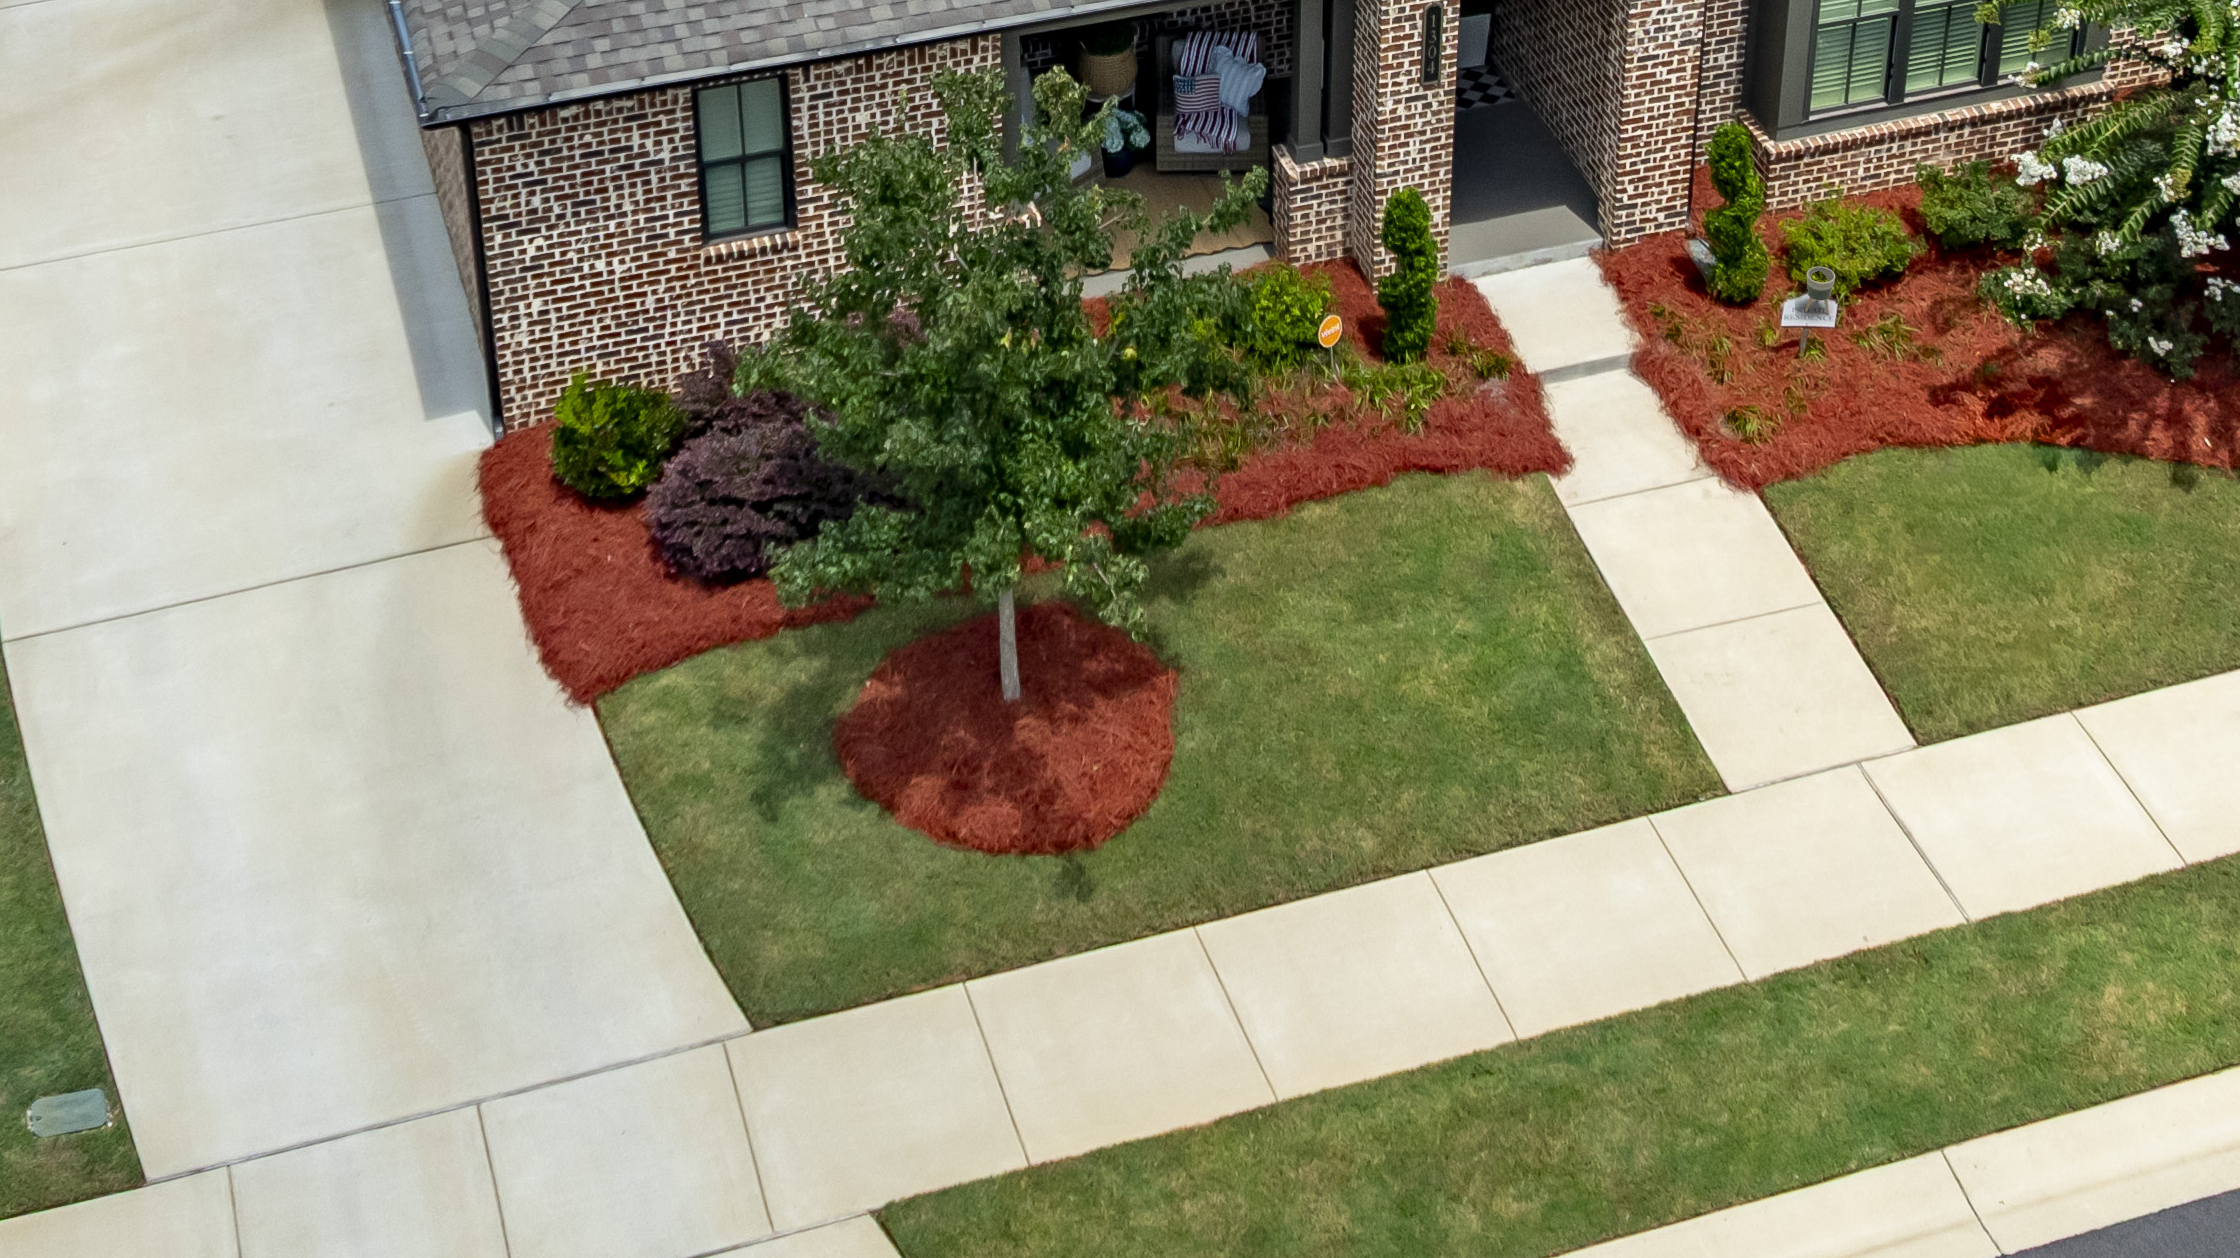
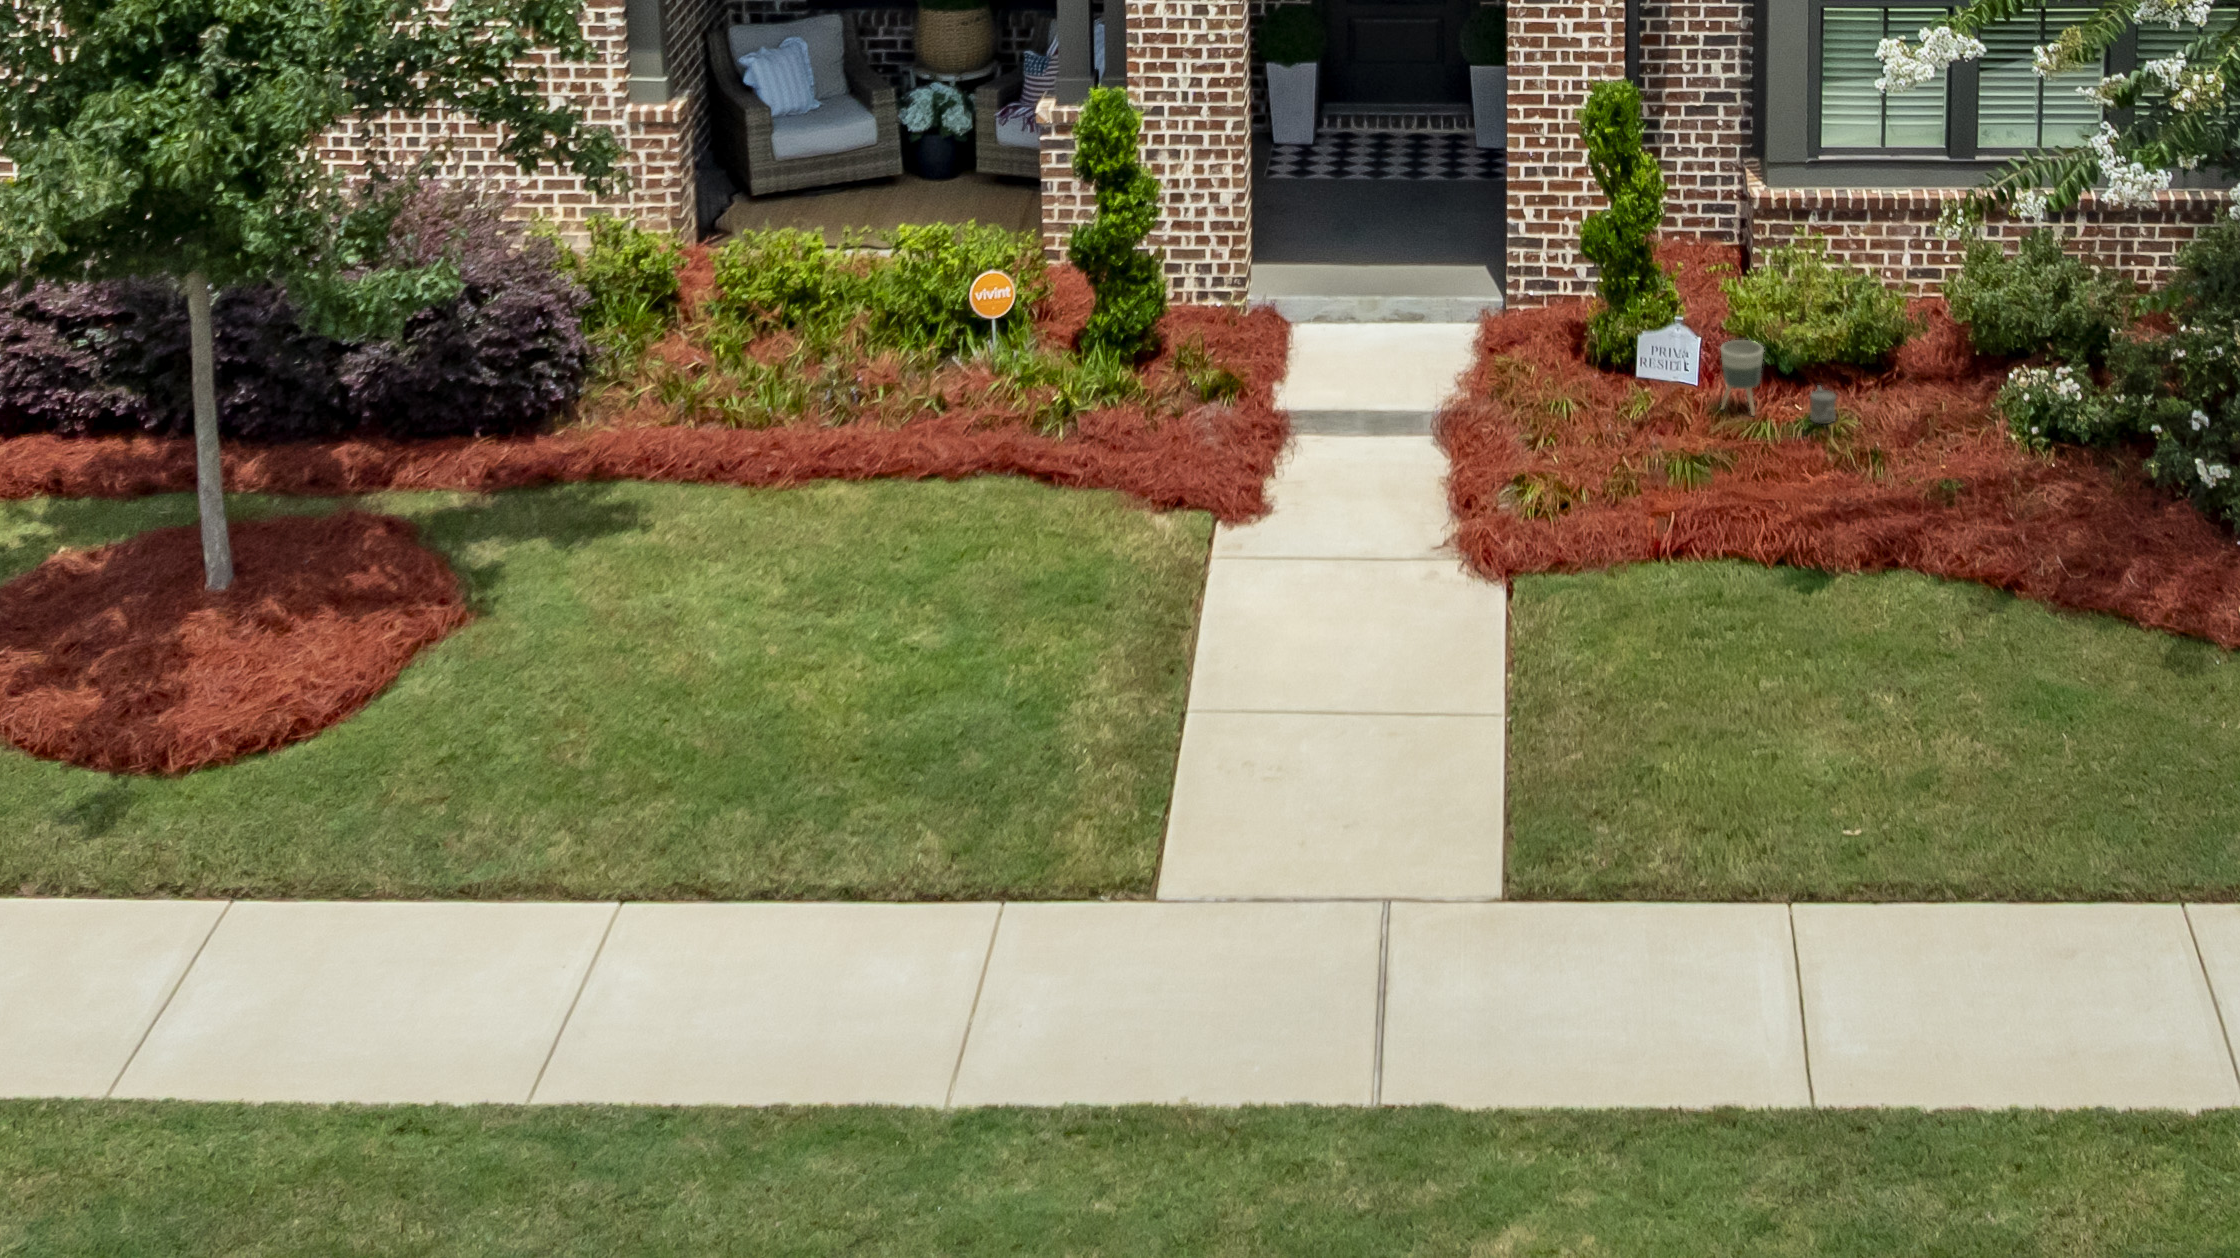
watering can: none [1861,285,1890,313] -> present [1810,386,1836,424]

